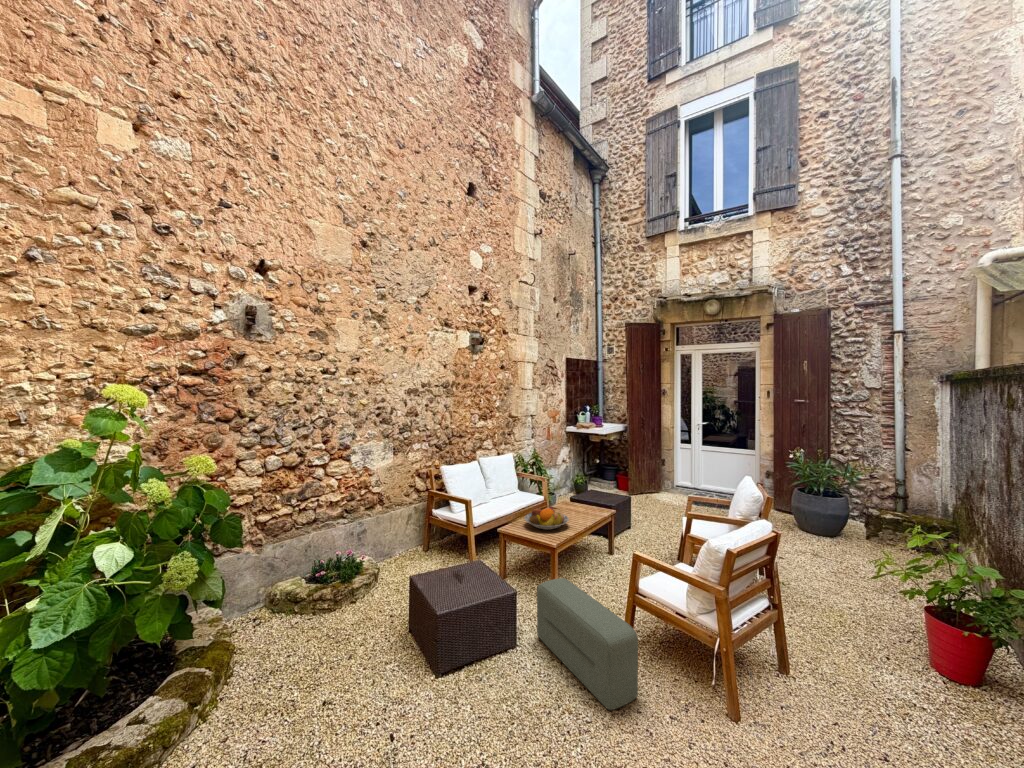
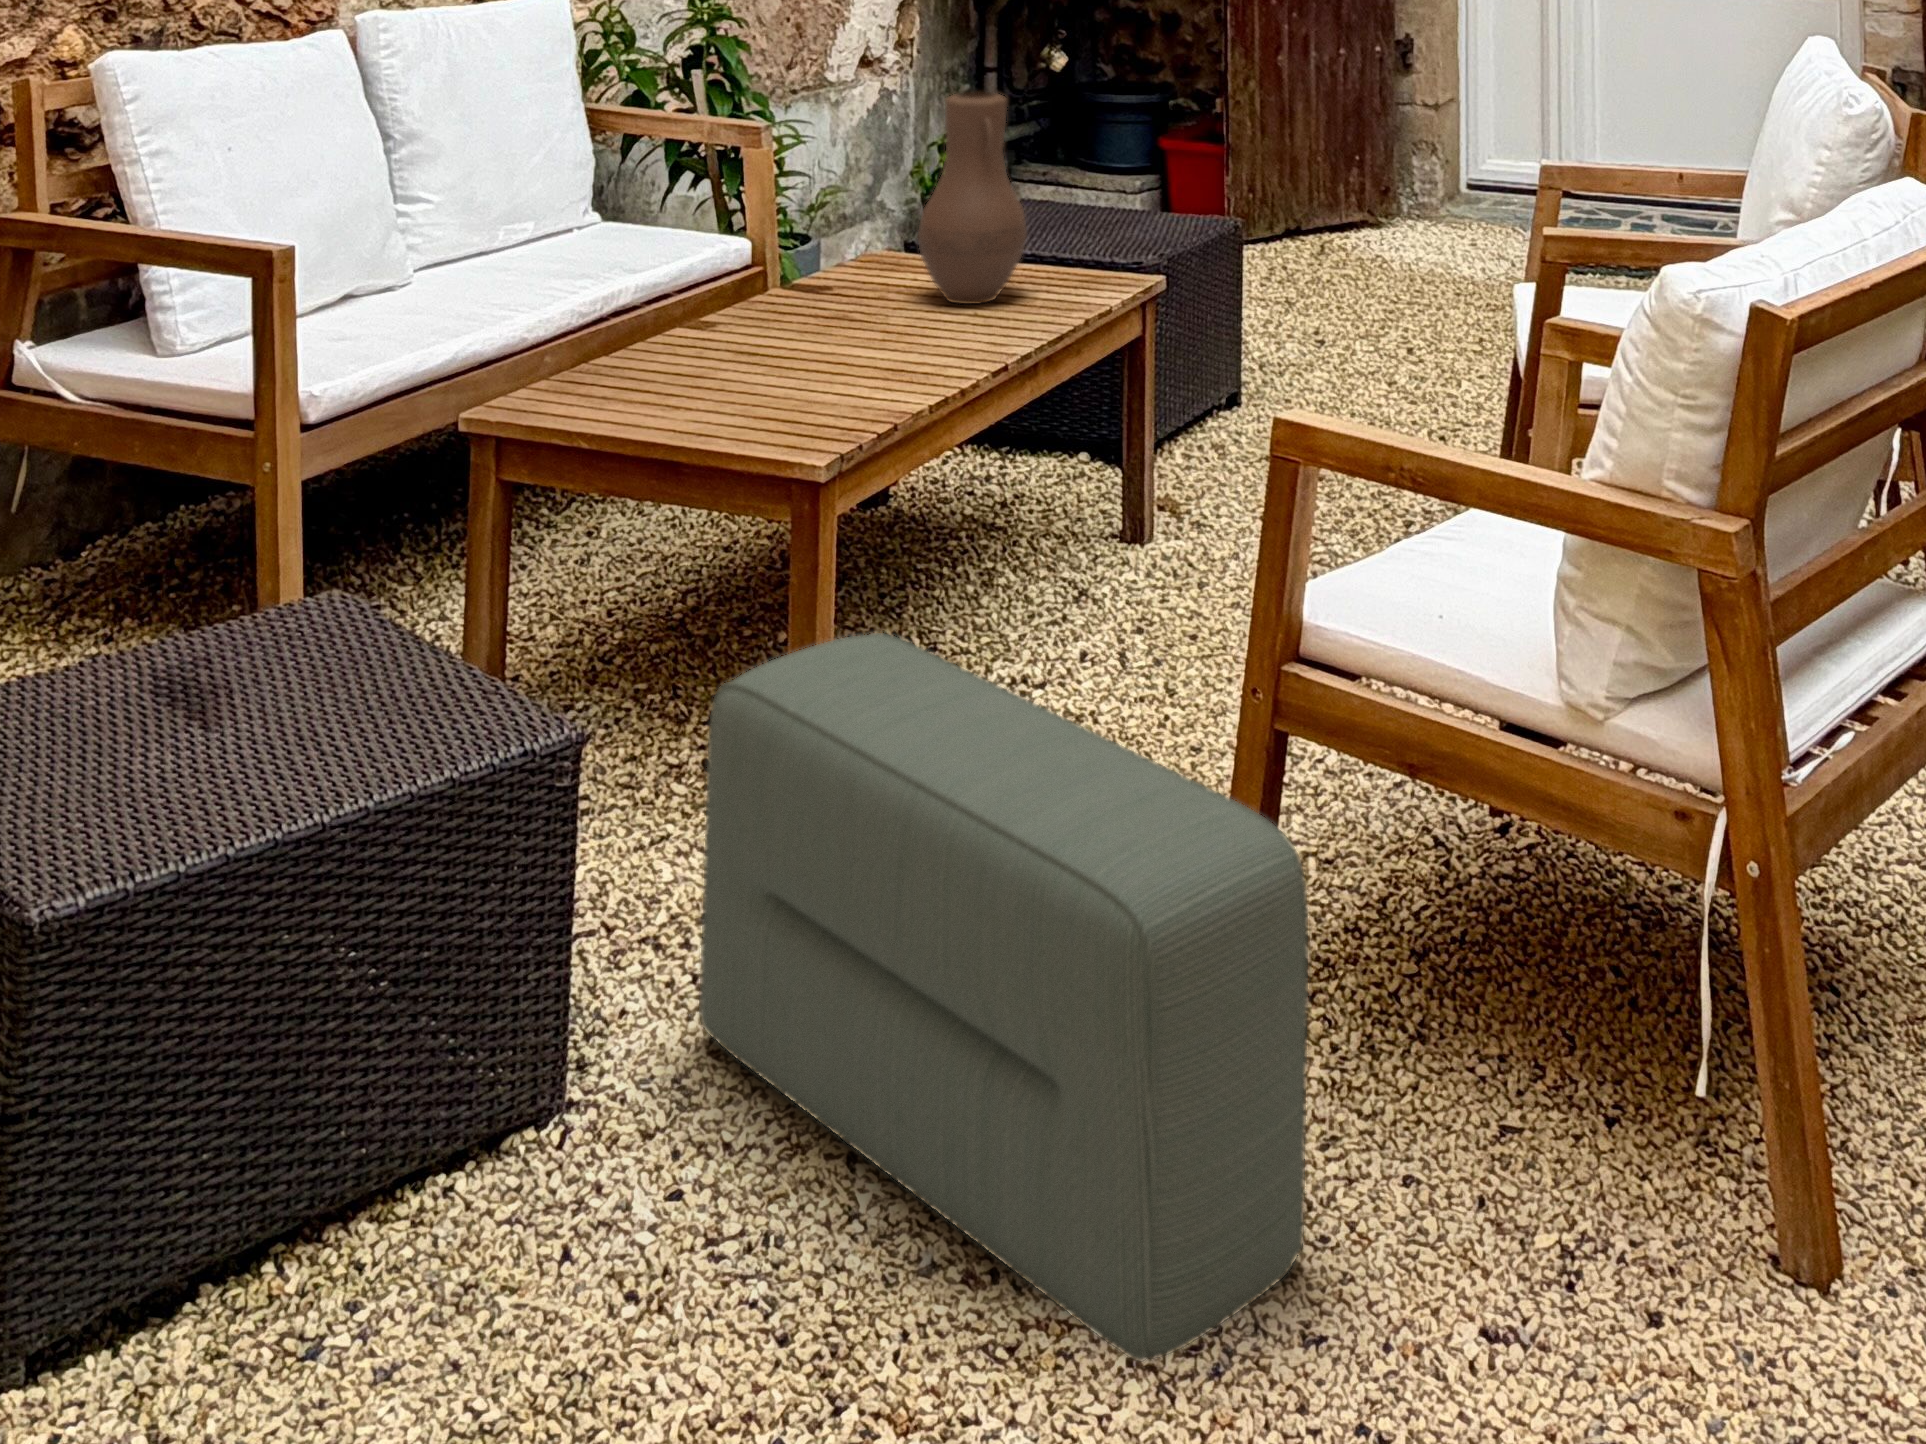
vase: none [572,477,591,513] -> present [918,92,1027,304]
fruit bowl: present [524,507,569,530] -> none [632,262,902,397]

